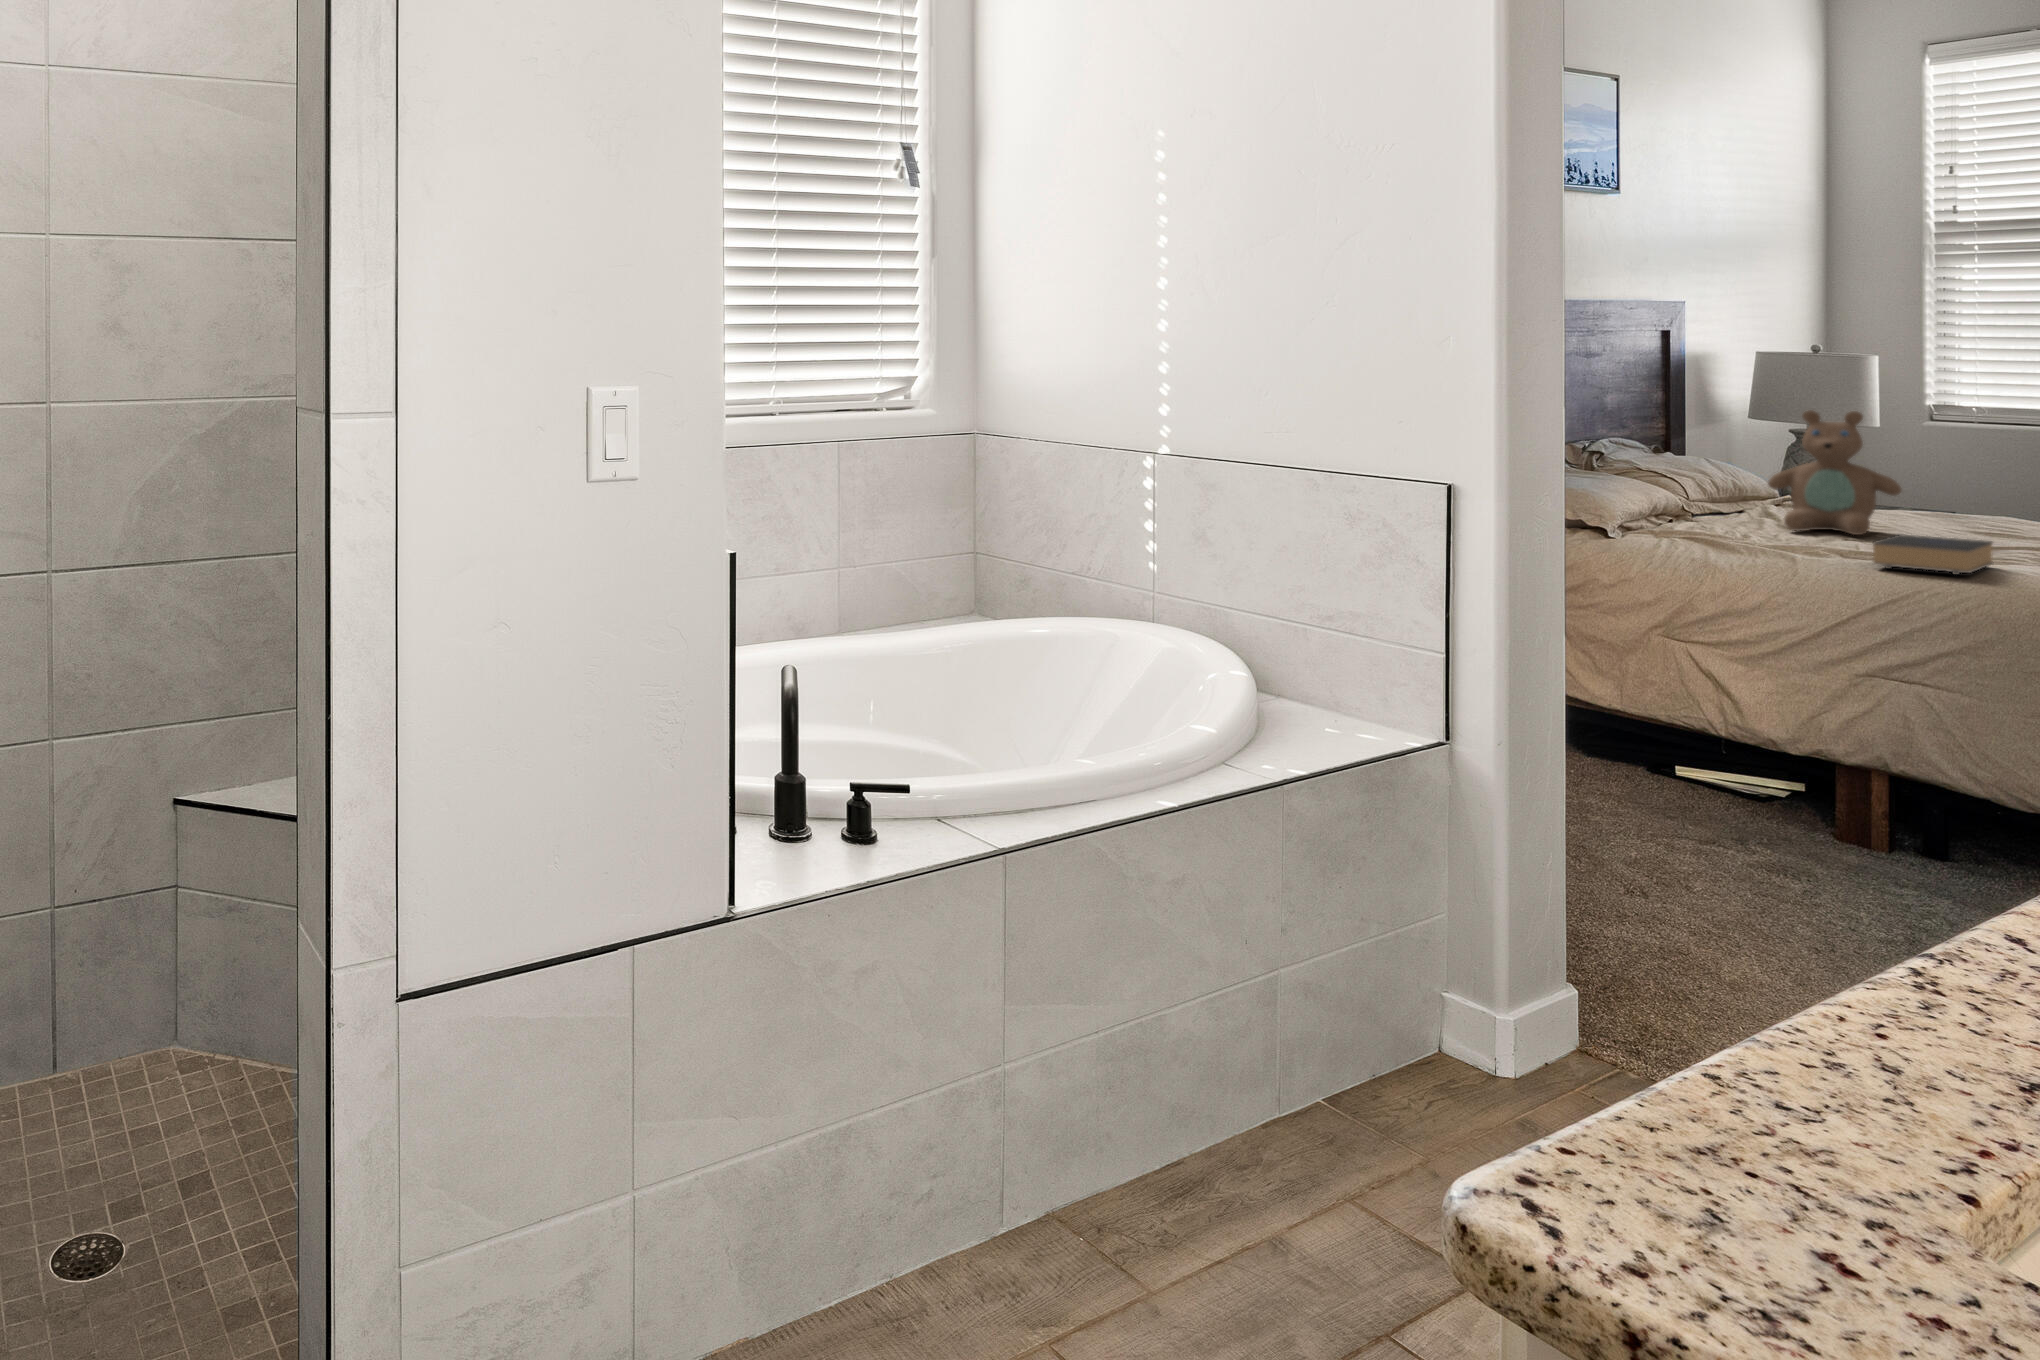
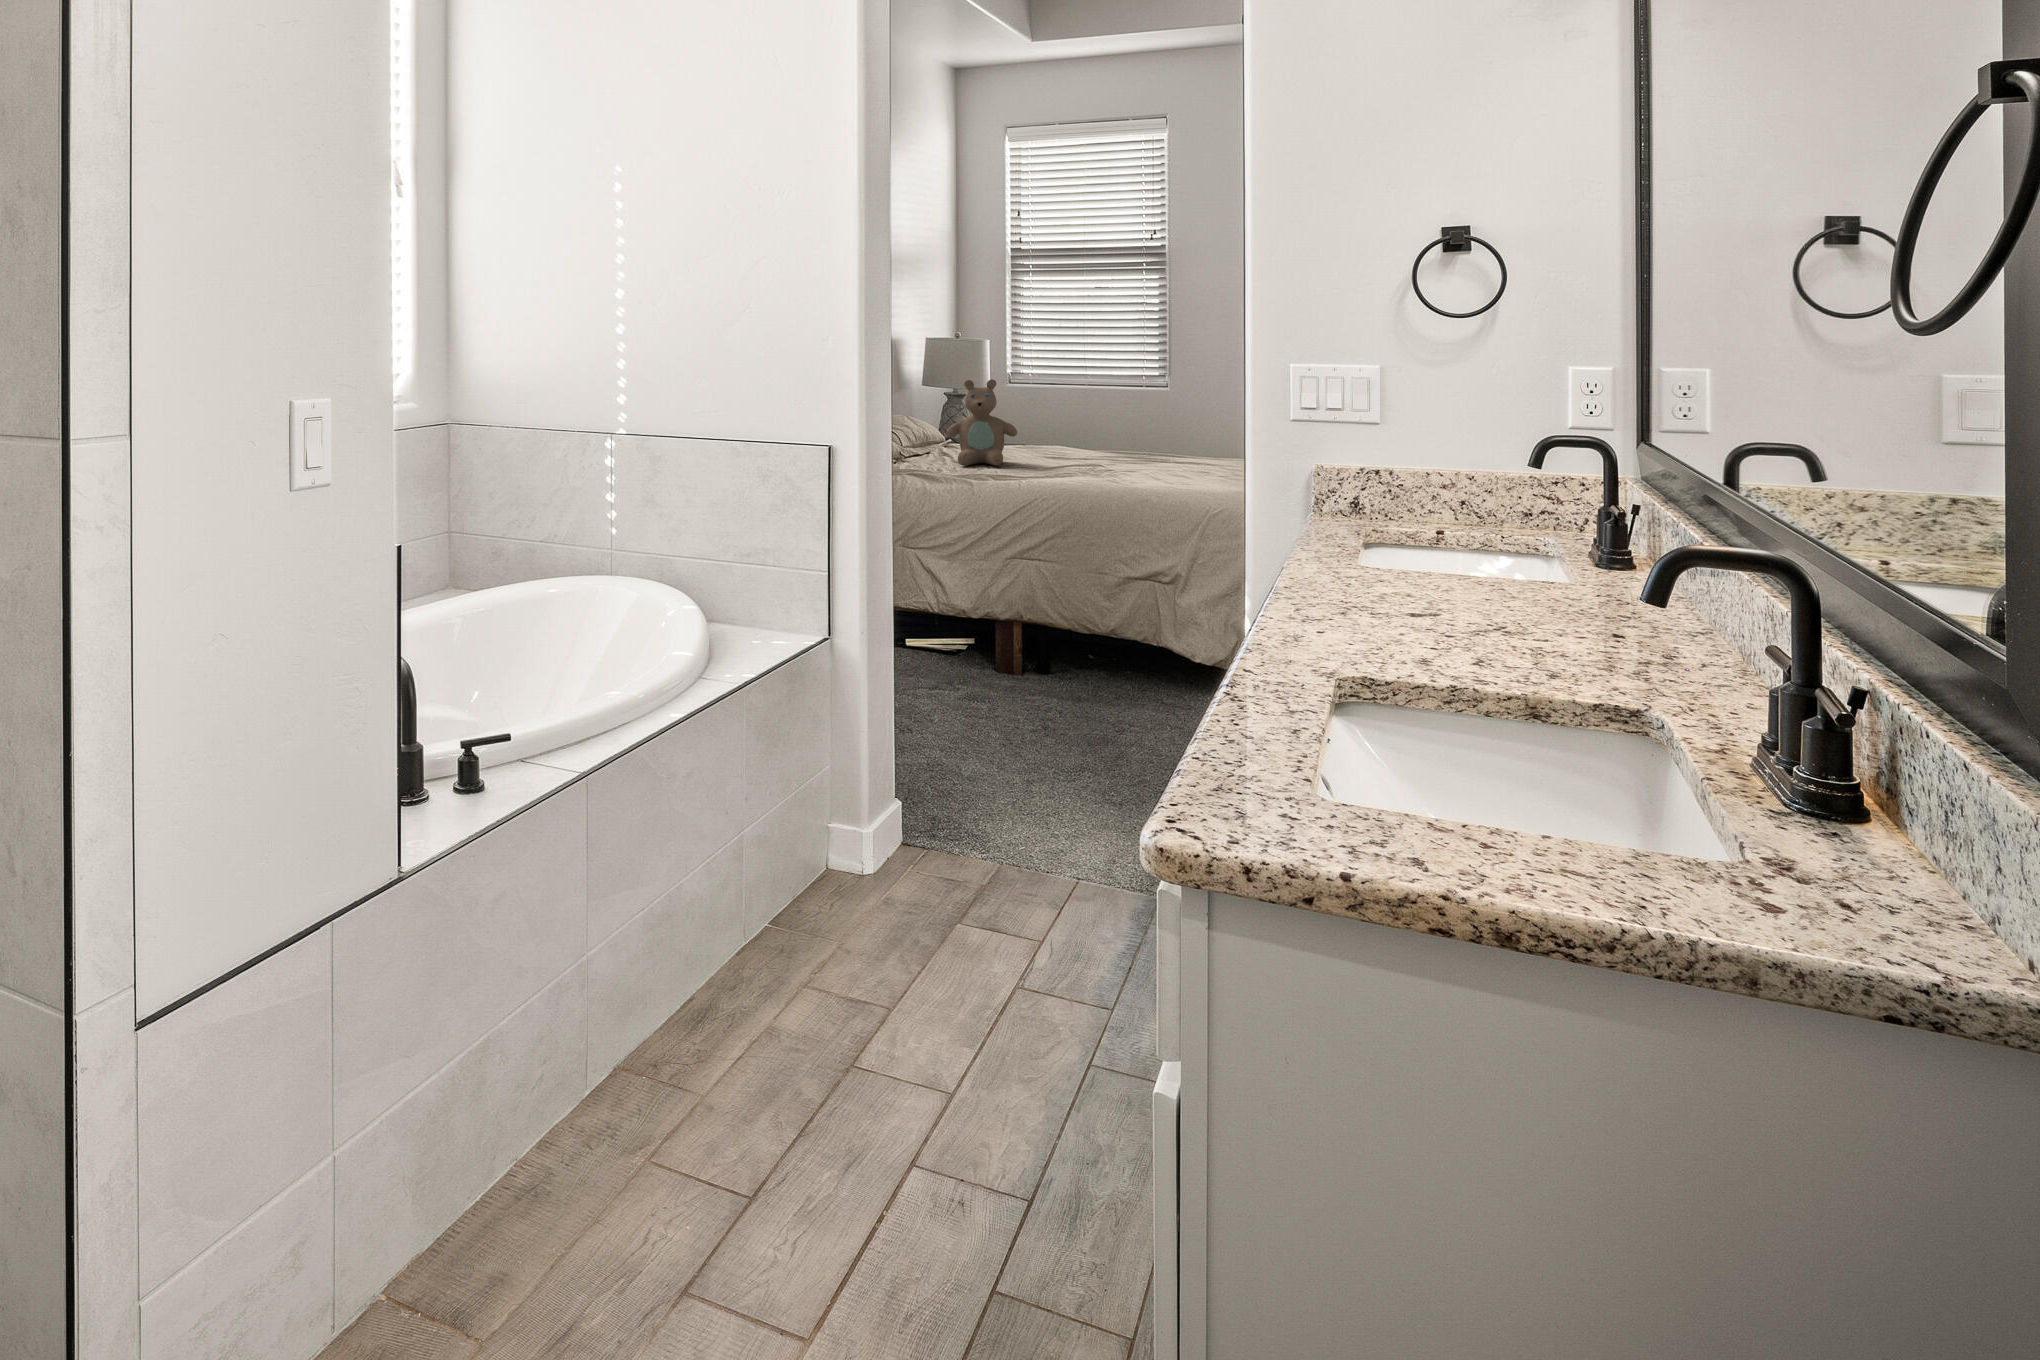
book: present [1873,535,1993,575] -> none [1012,463,1069,487]

